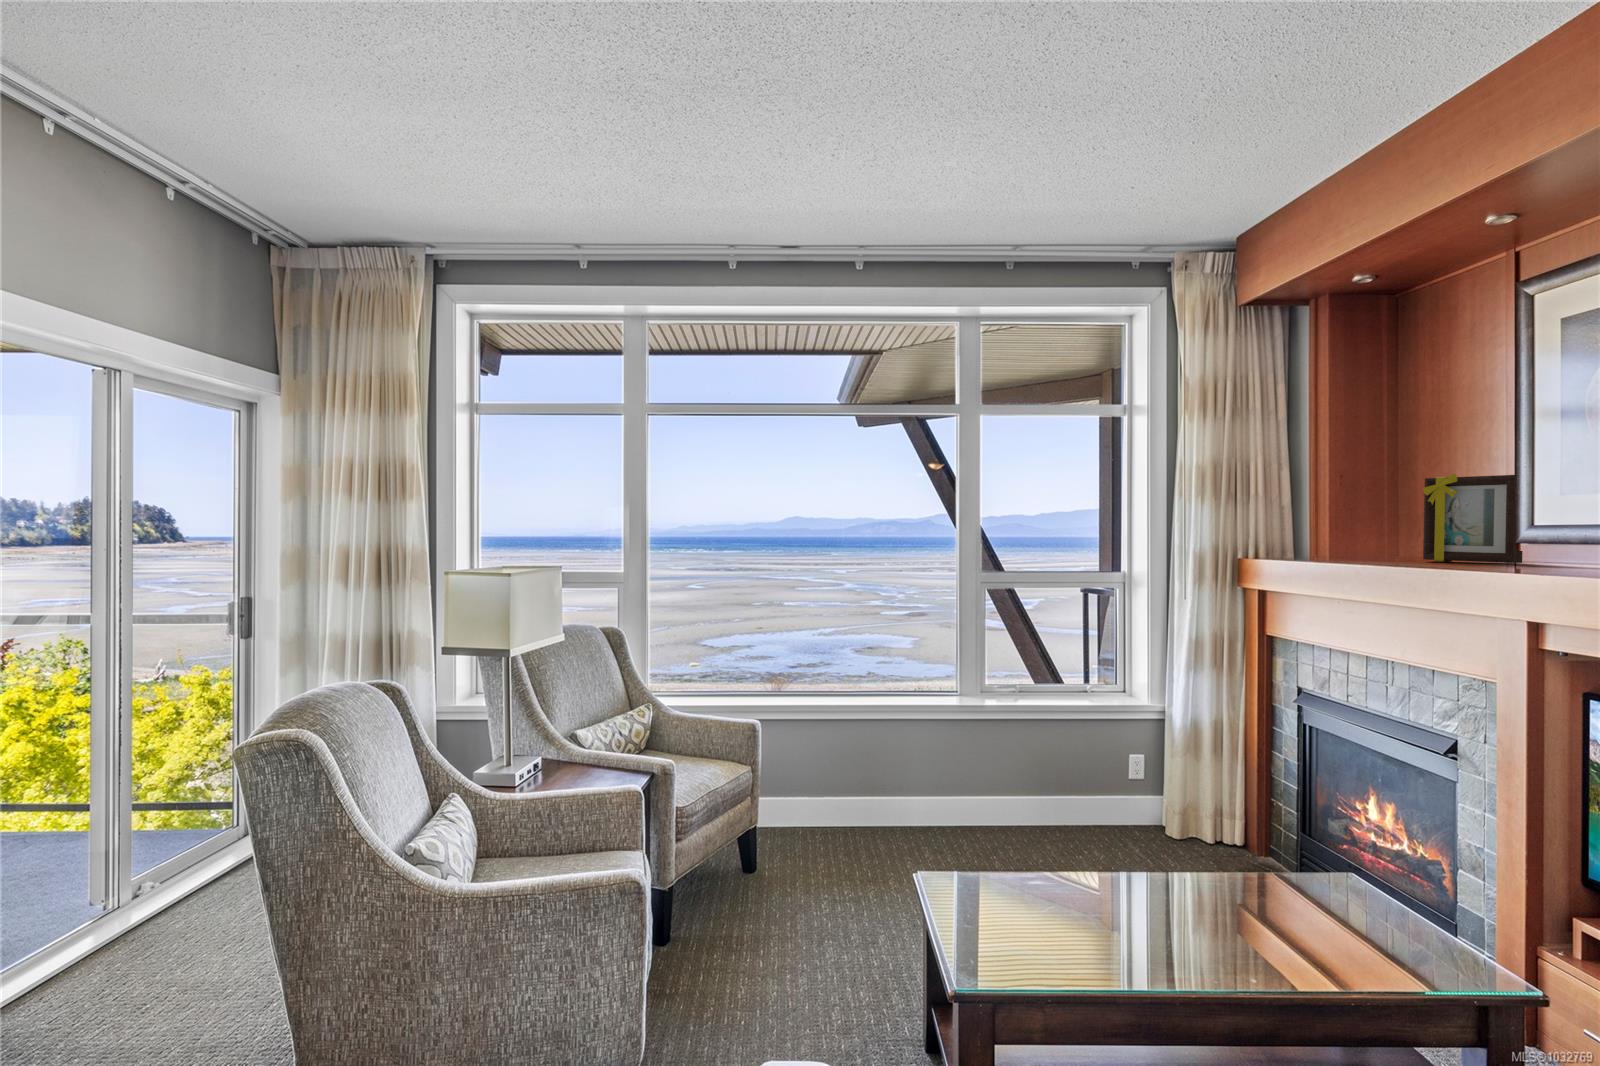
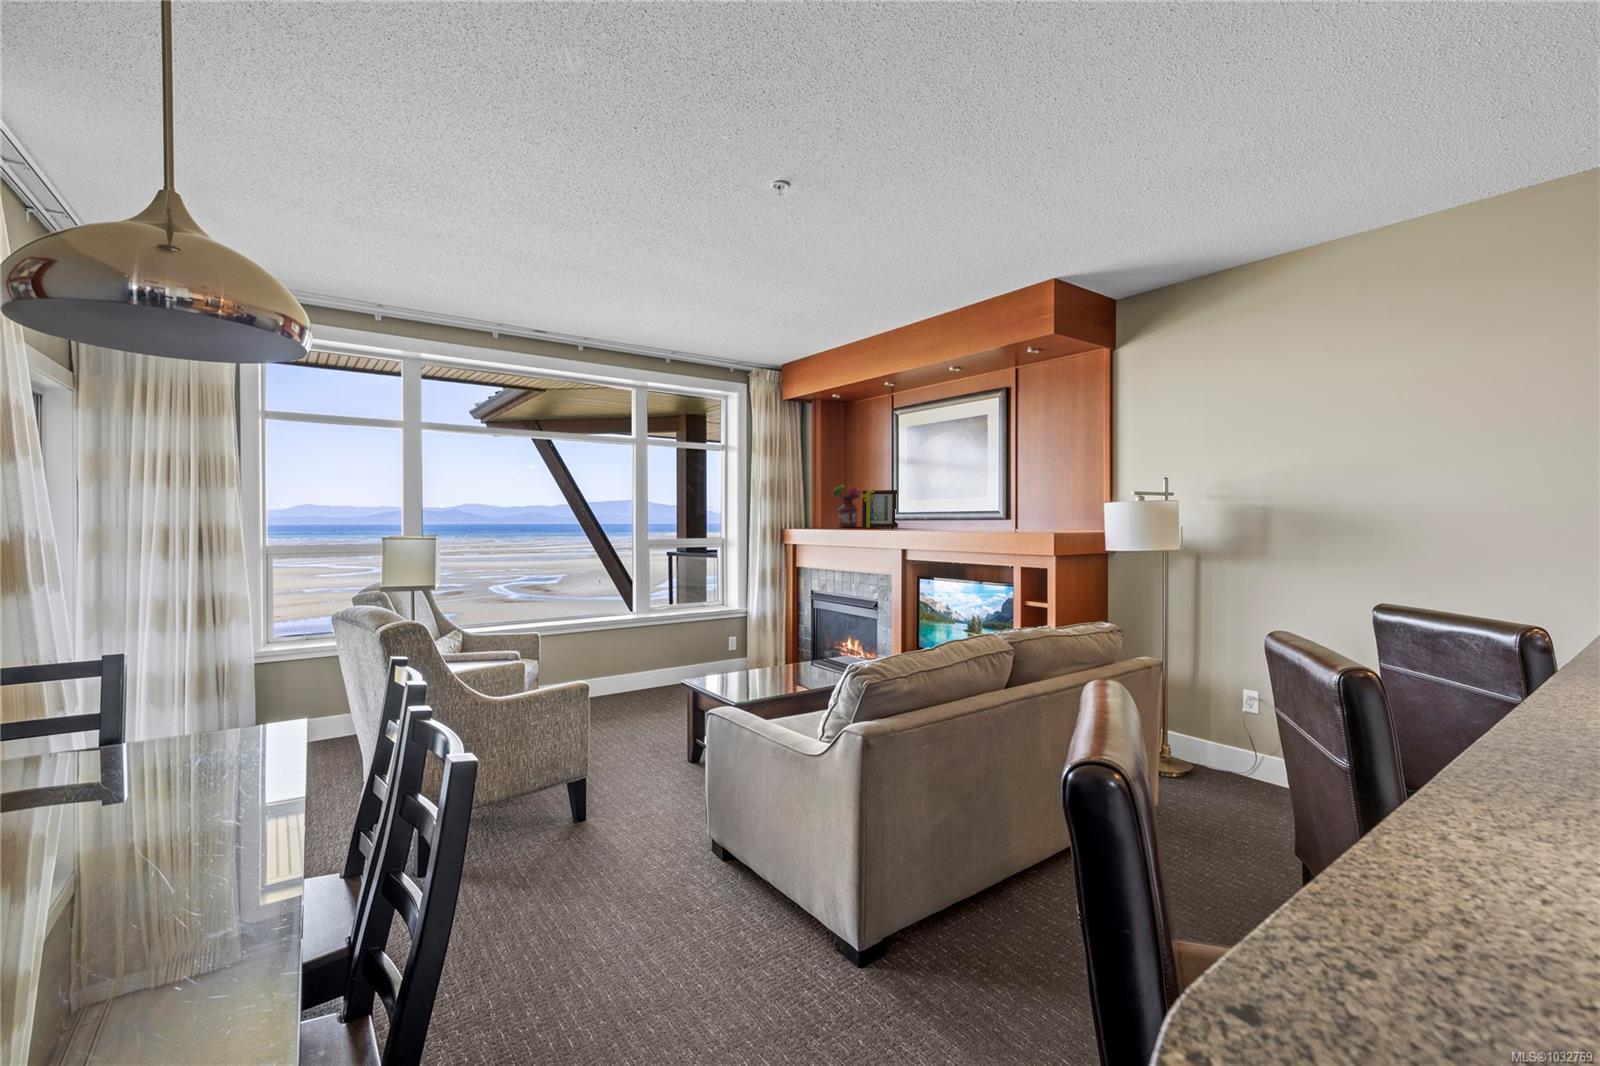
flower arrangement: none [1350,465,1427,558] -> present [833,484,861,527]

